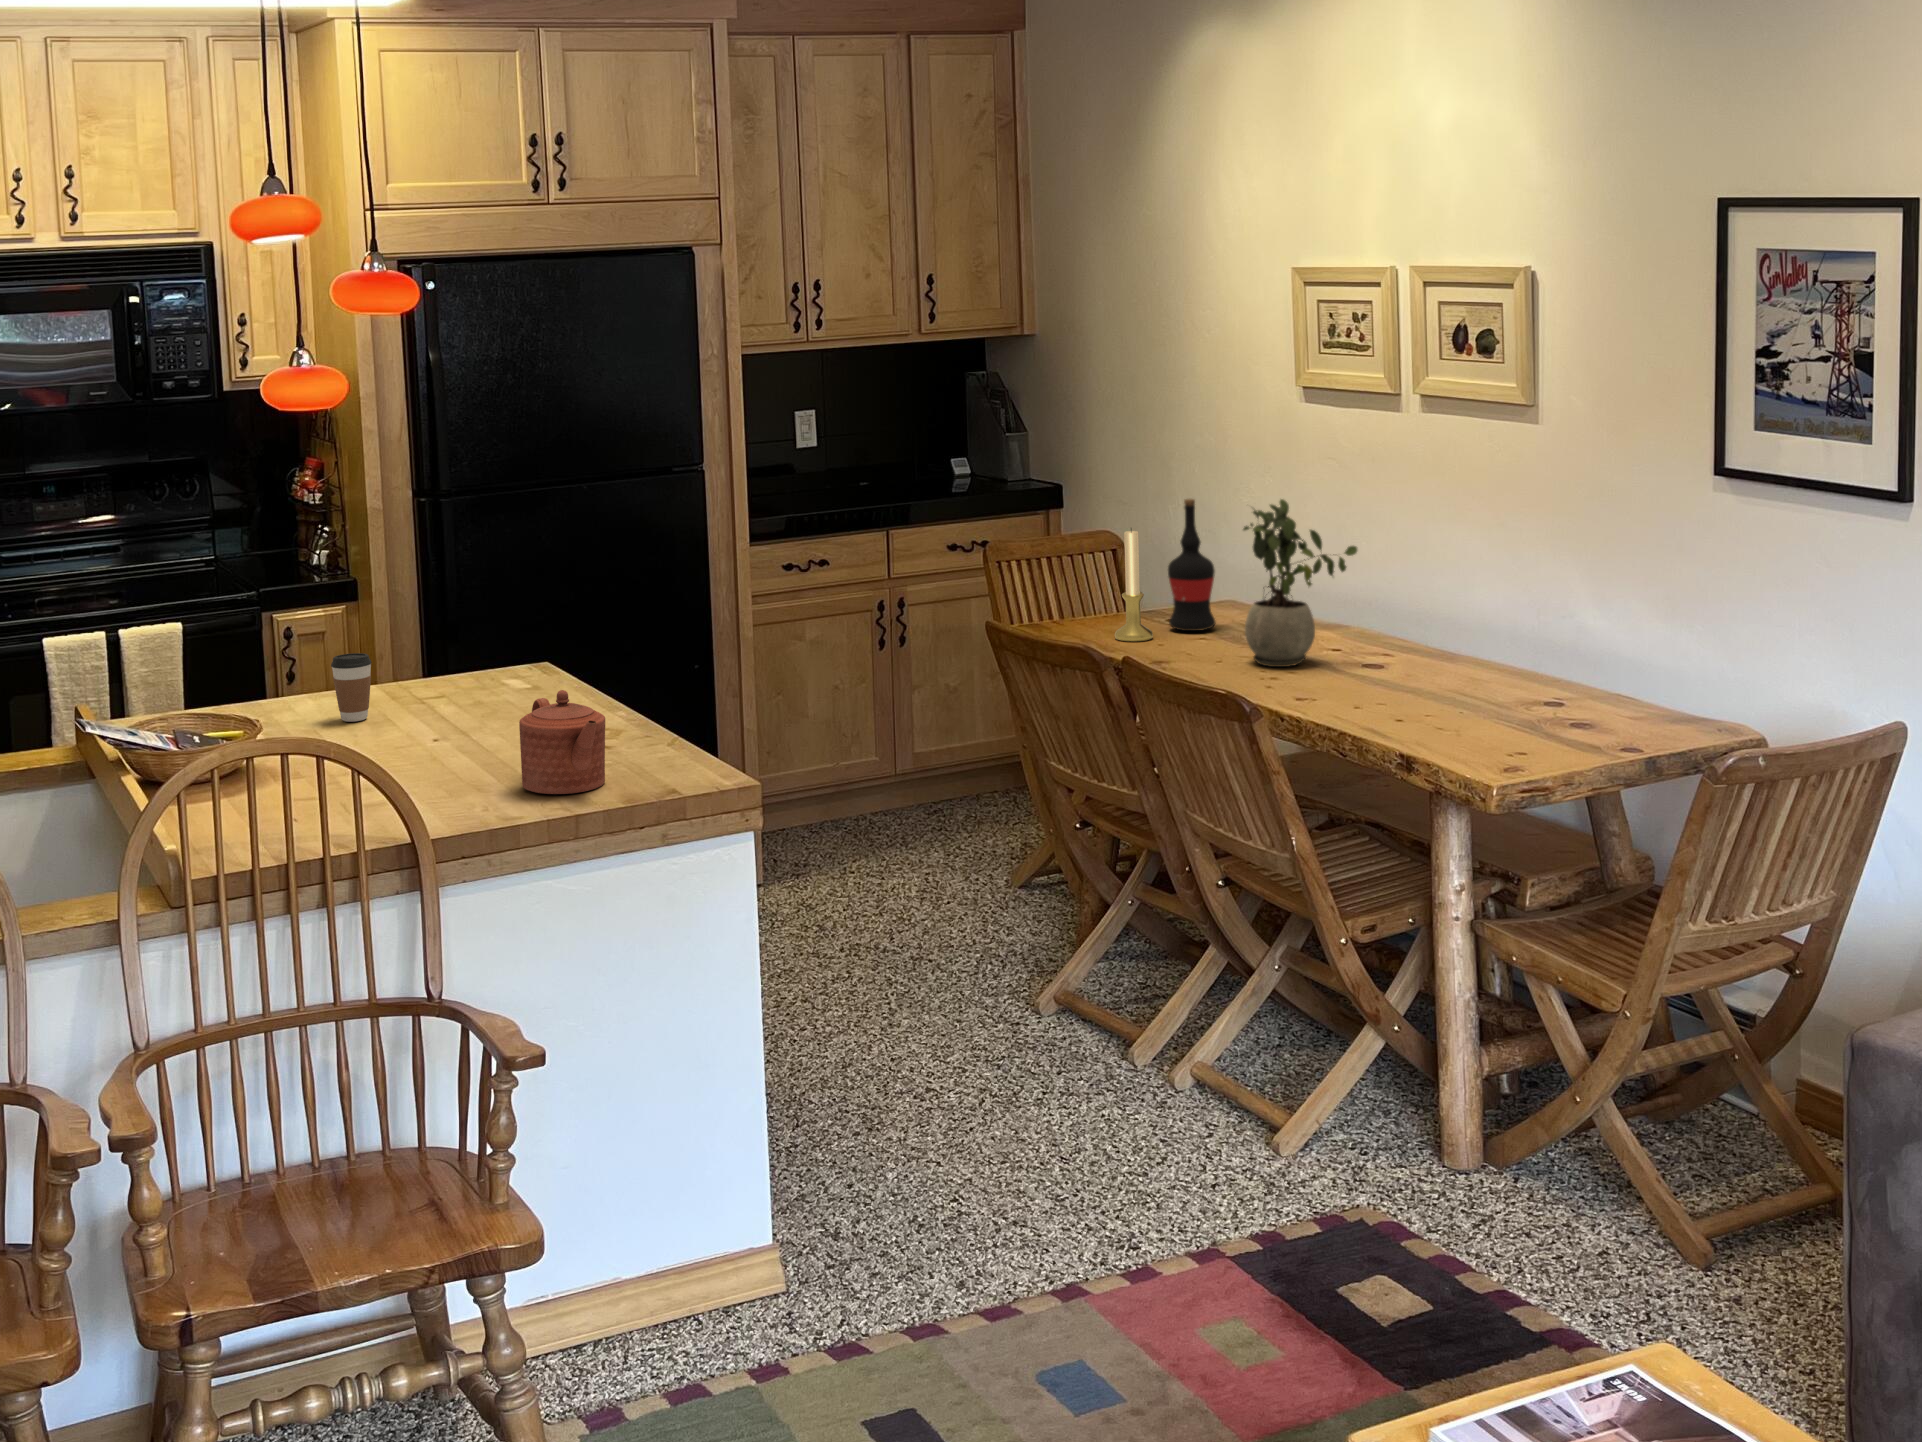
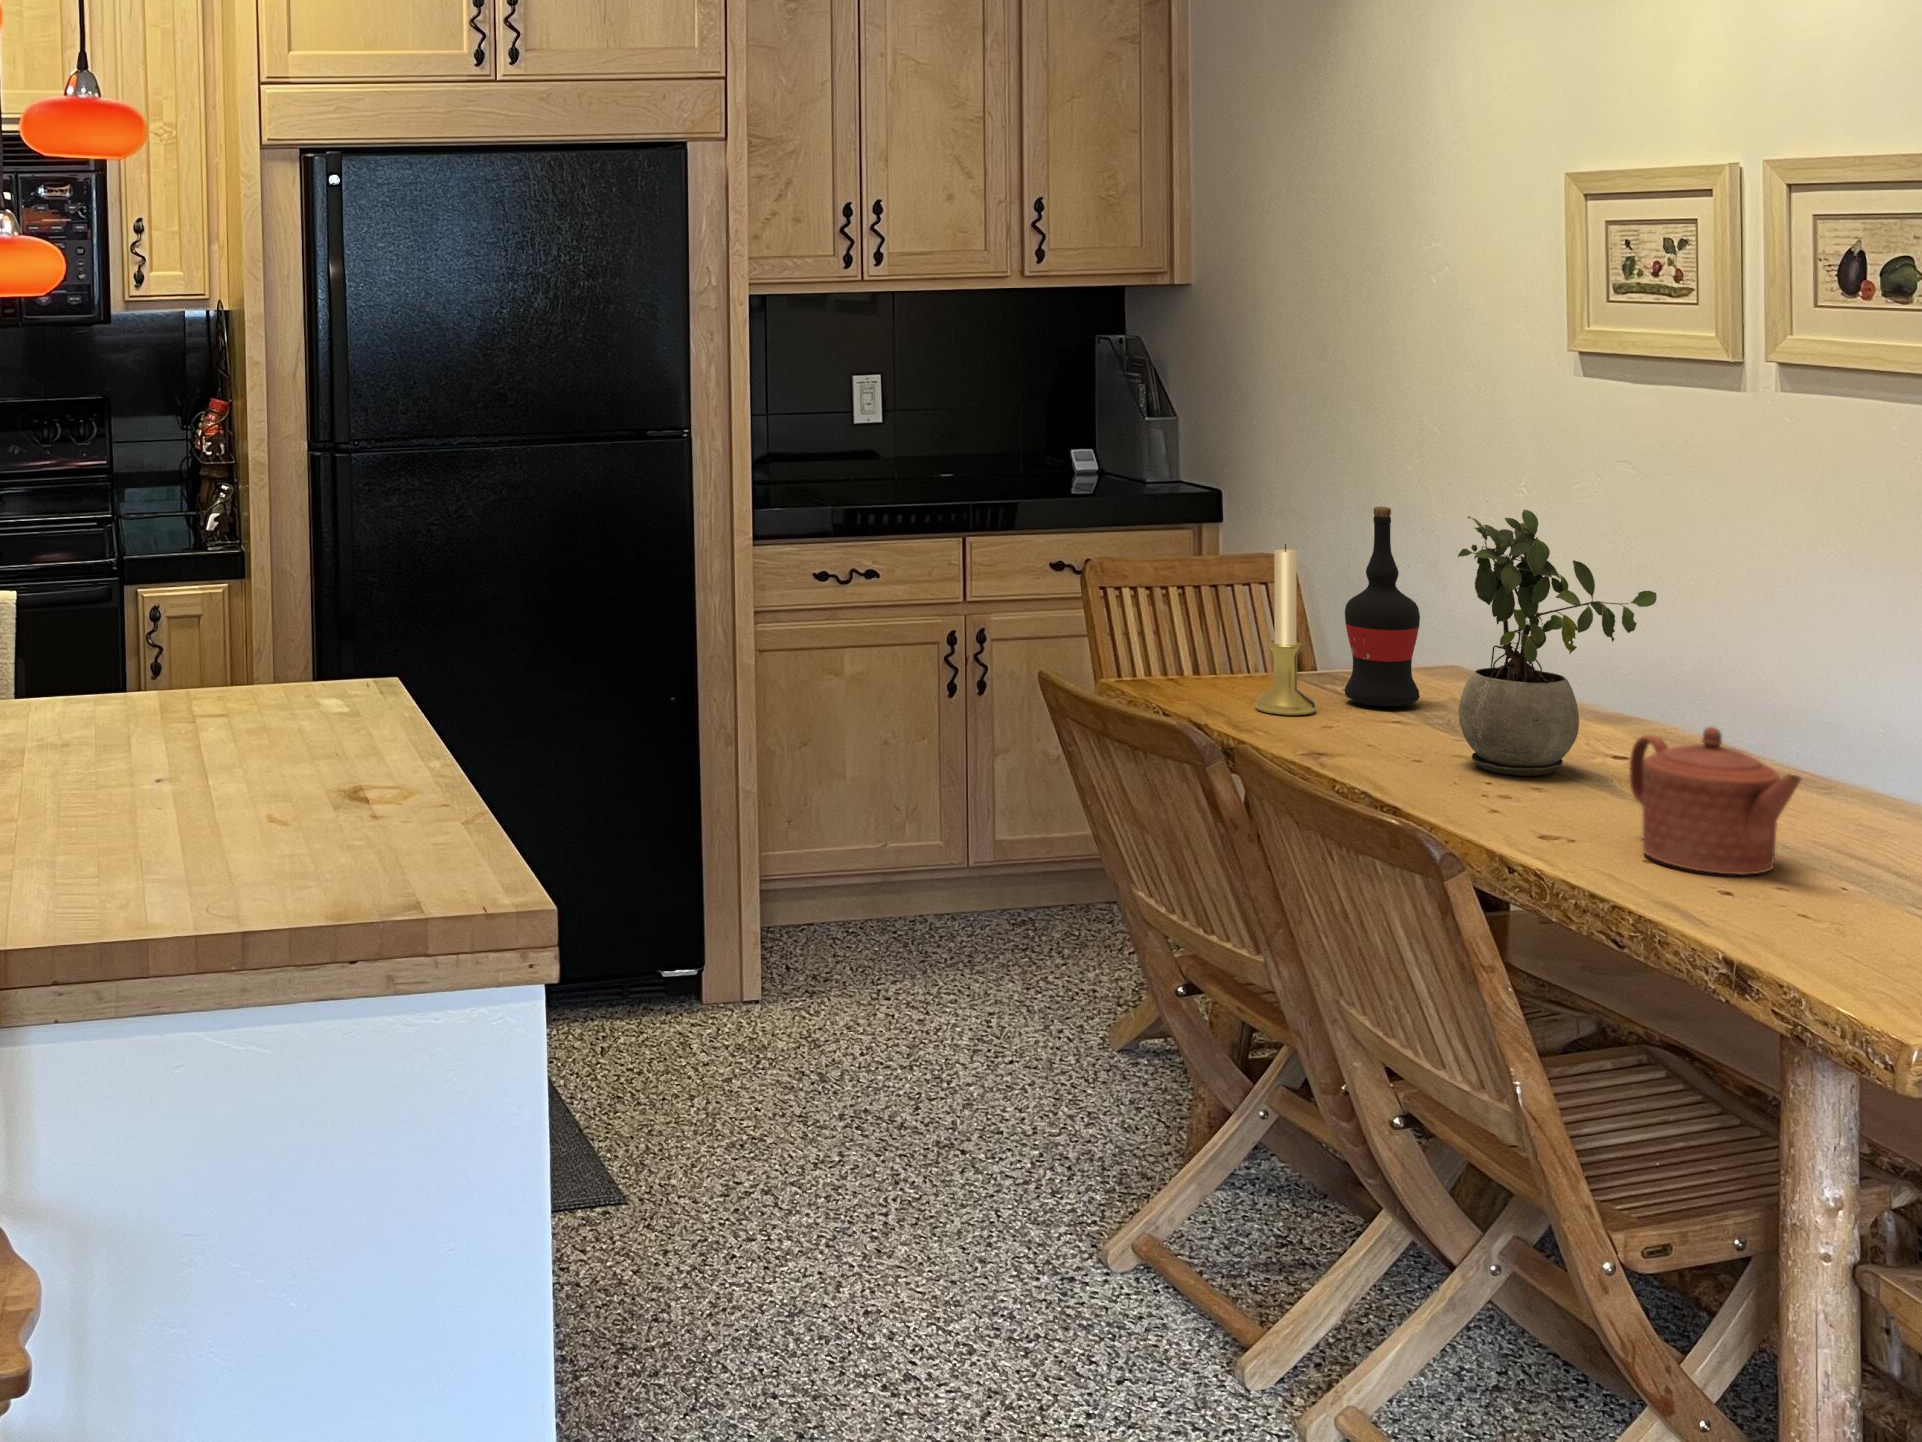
coffee cup: present [331,653,372,722] -> none [66,646,122,742]
teapot: present [519,690,605,794] -> present [1630,727,1801,875]

